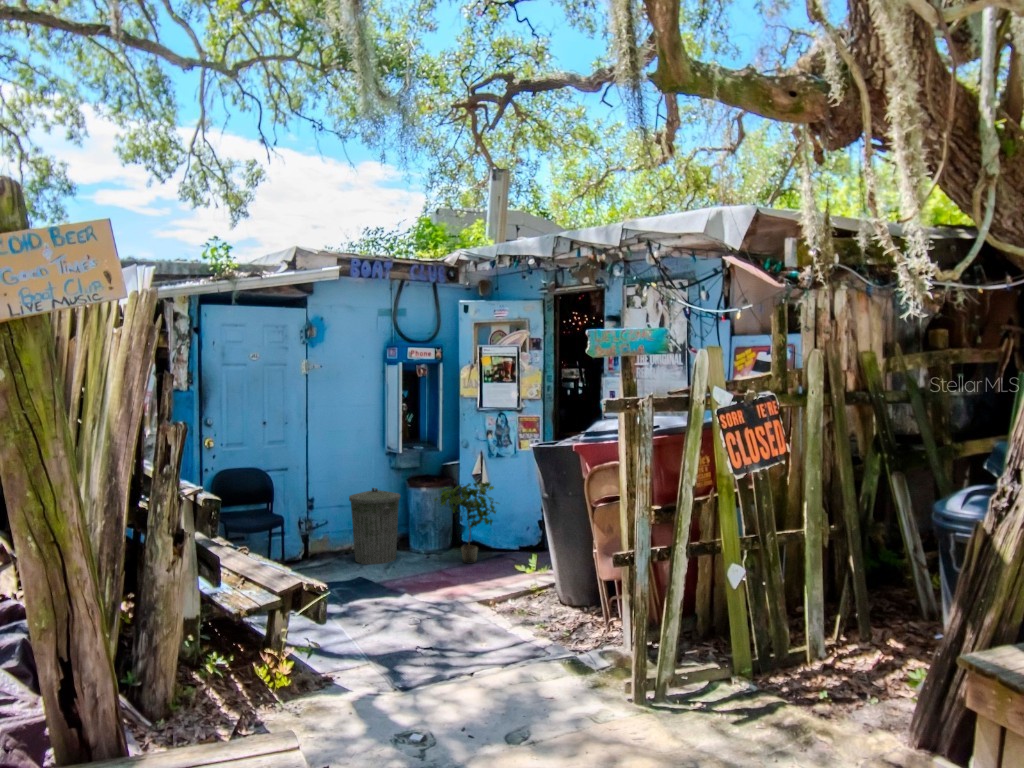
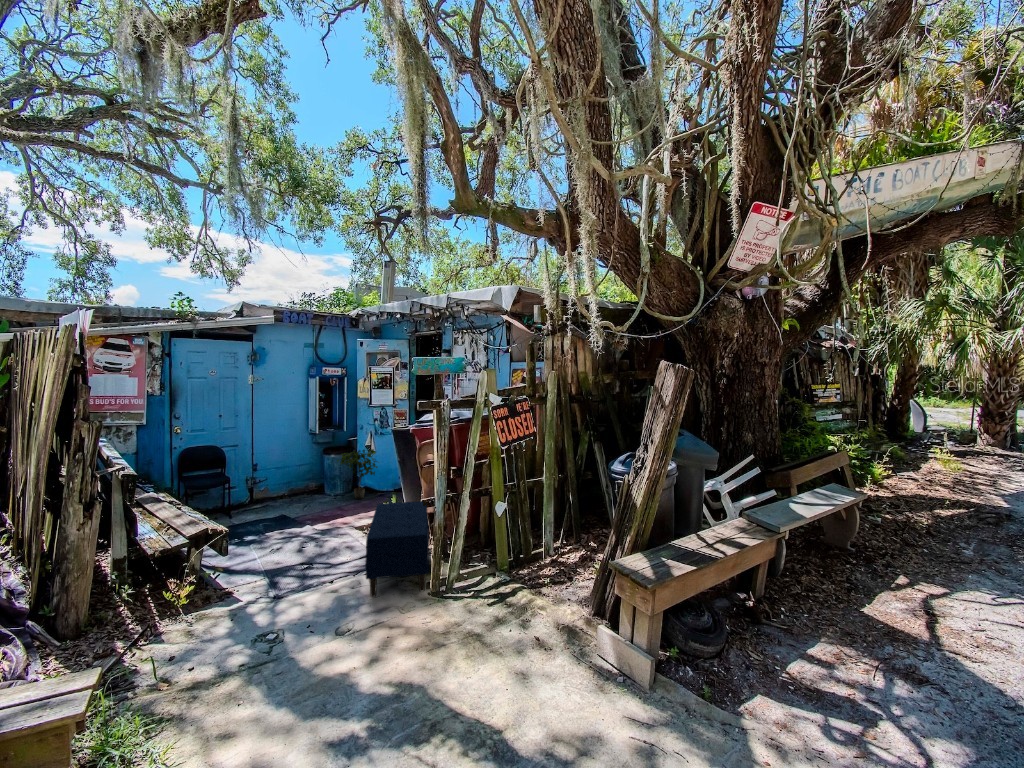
trash can: present [349,488,401,564] -> none [281,454,316,502]
bench: none [527,562,627,699] -> present [366,501,429,597]

